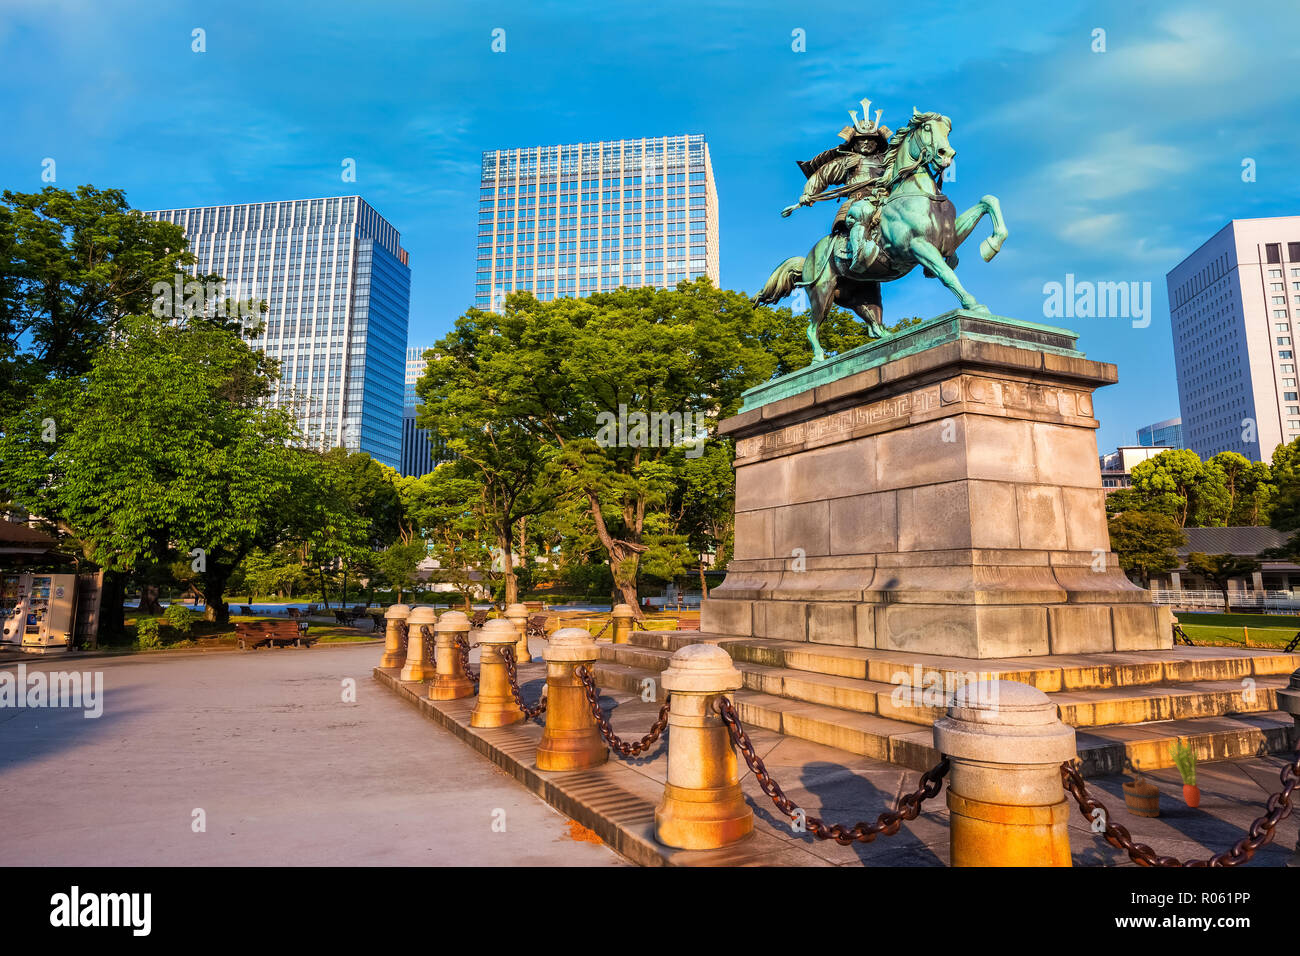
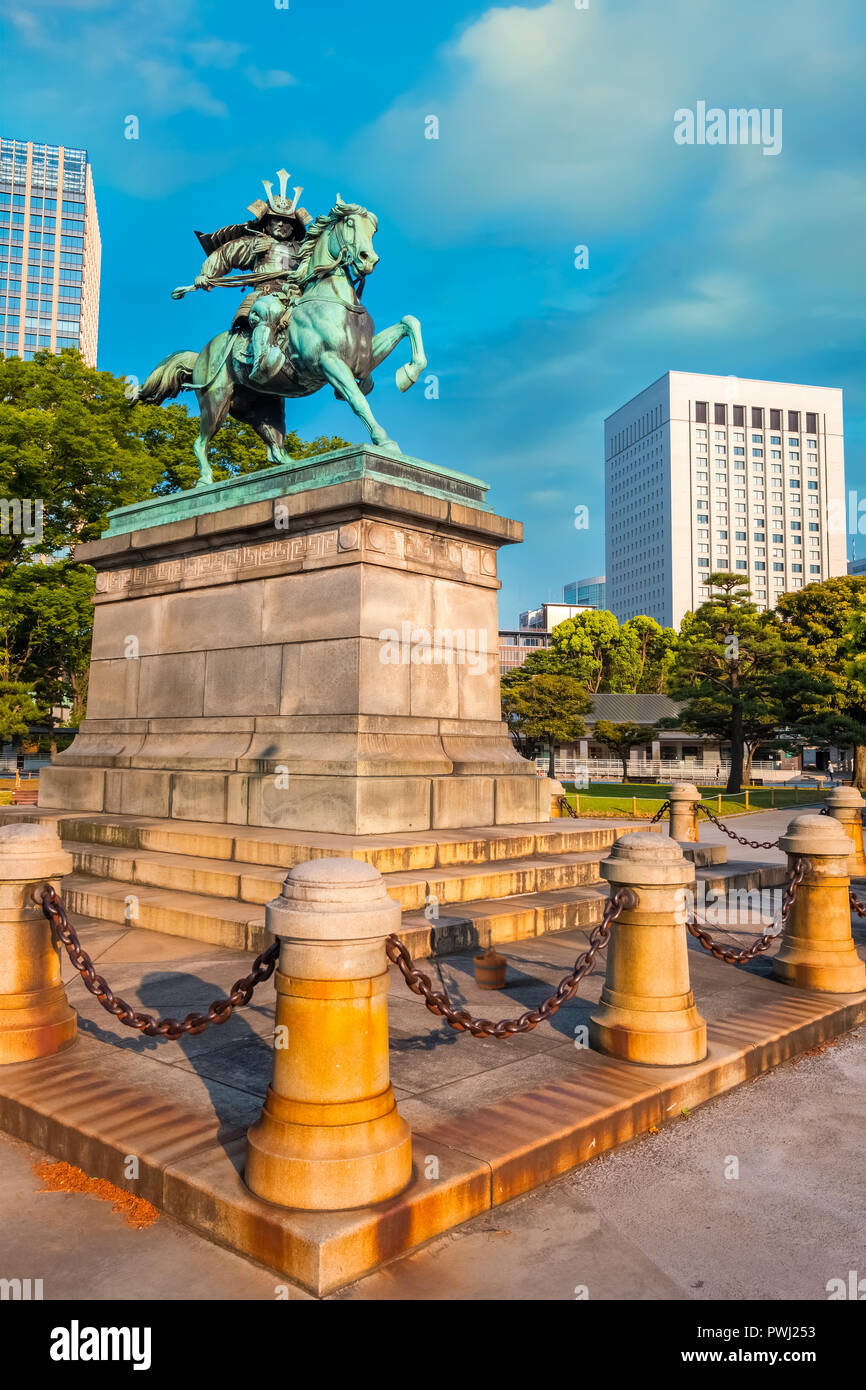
potted plant: present [1169,739,1200,807] -> none [518,905,547,975]

